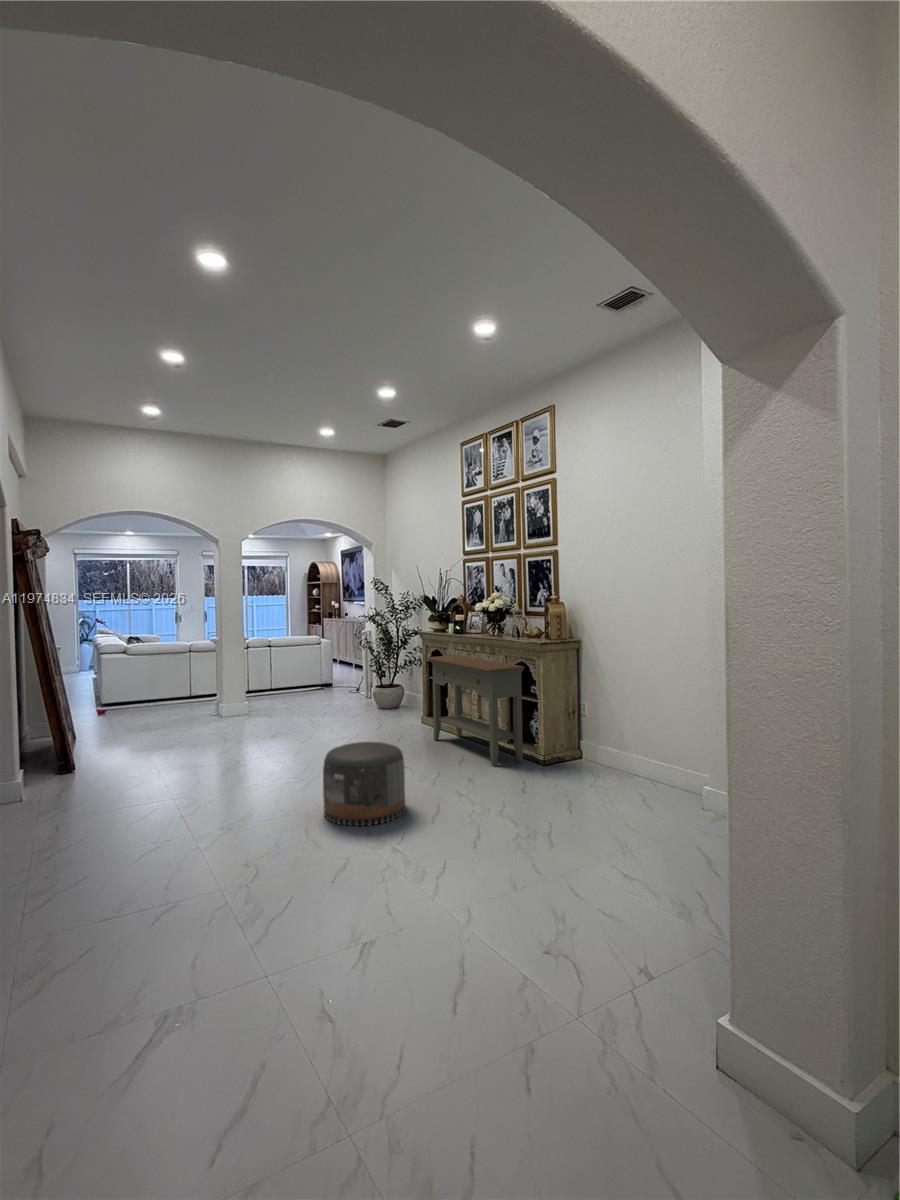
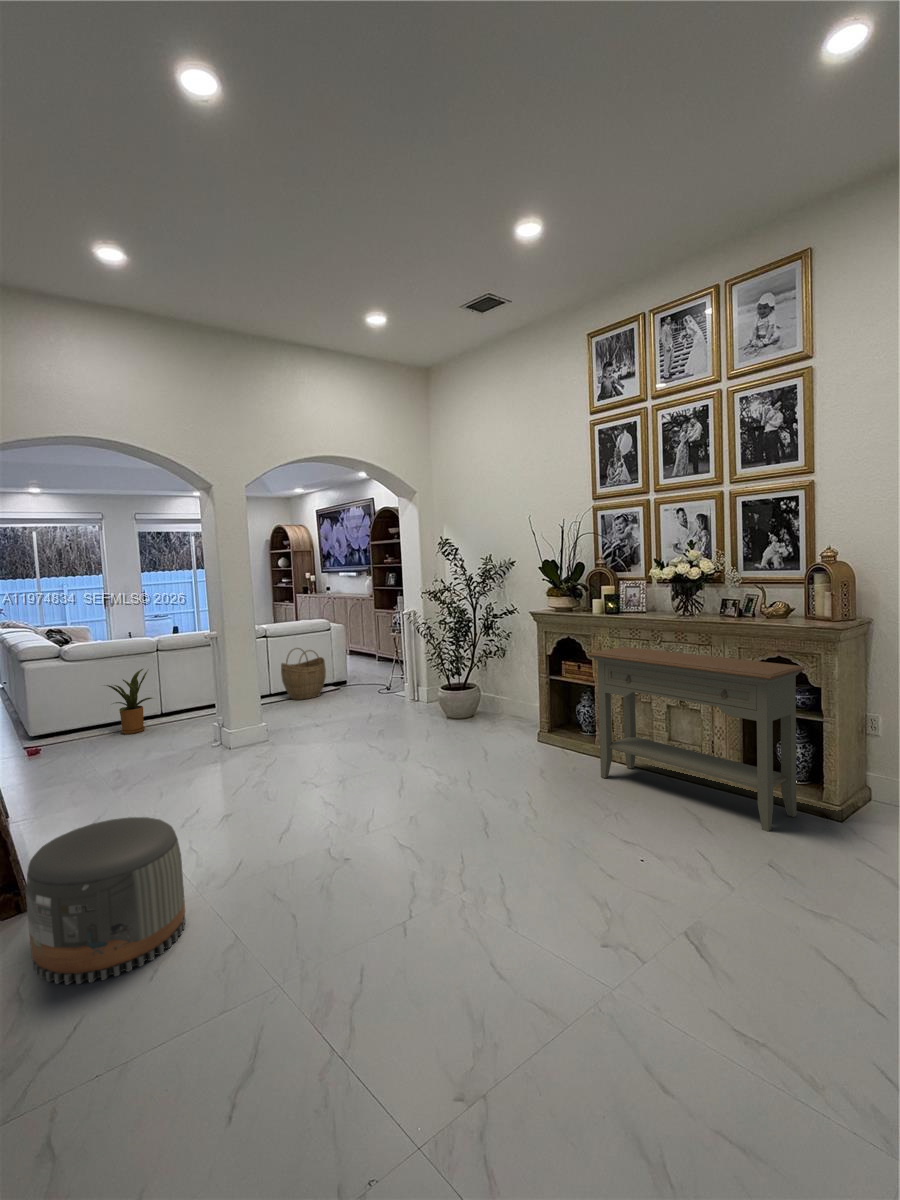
woven basket: none [278,655,311,693] -> present [281,648,326,700]
house plant: none [146,663,185,707] -> present [107,669,152,734]
pouf: present [323,742,405,826] -> present [26,817,186,985]

